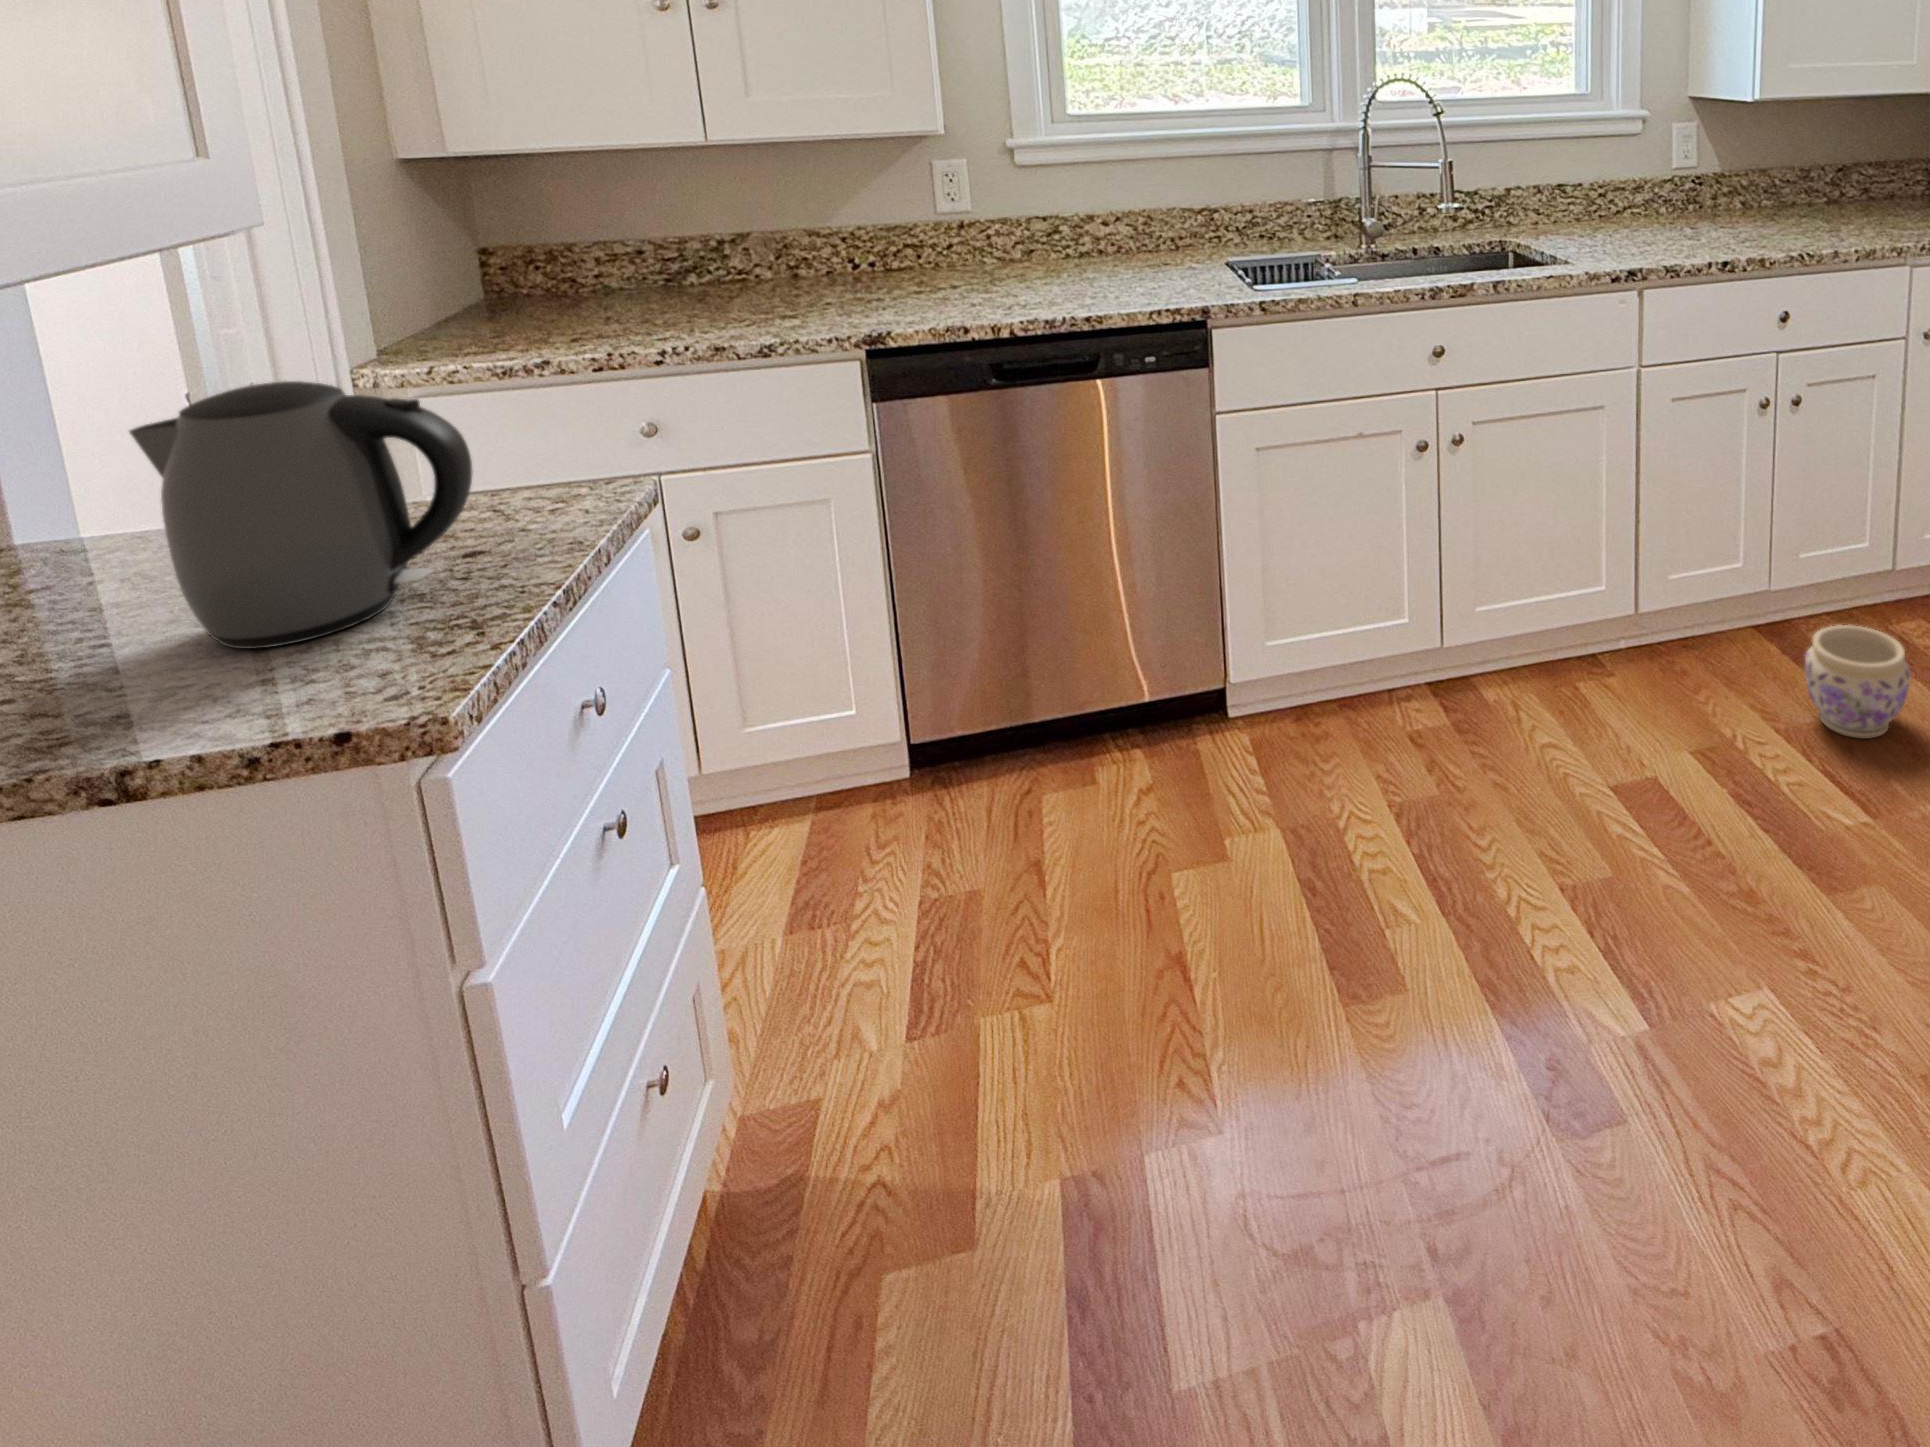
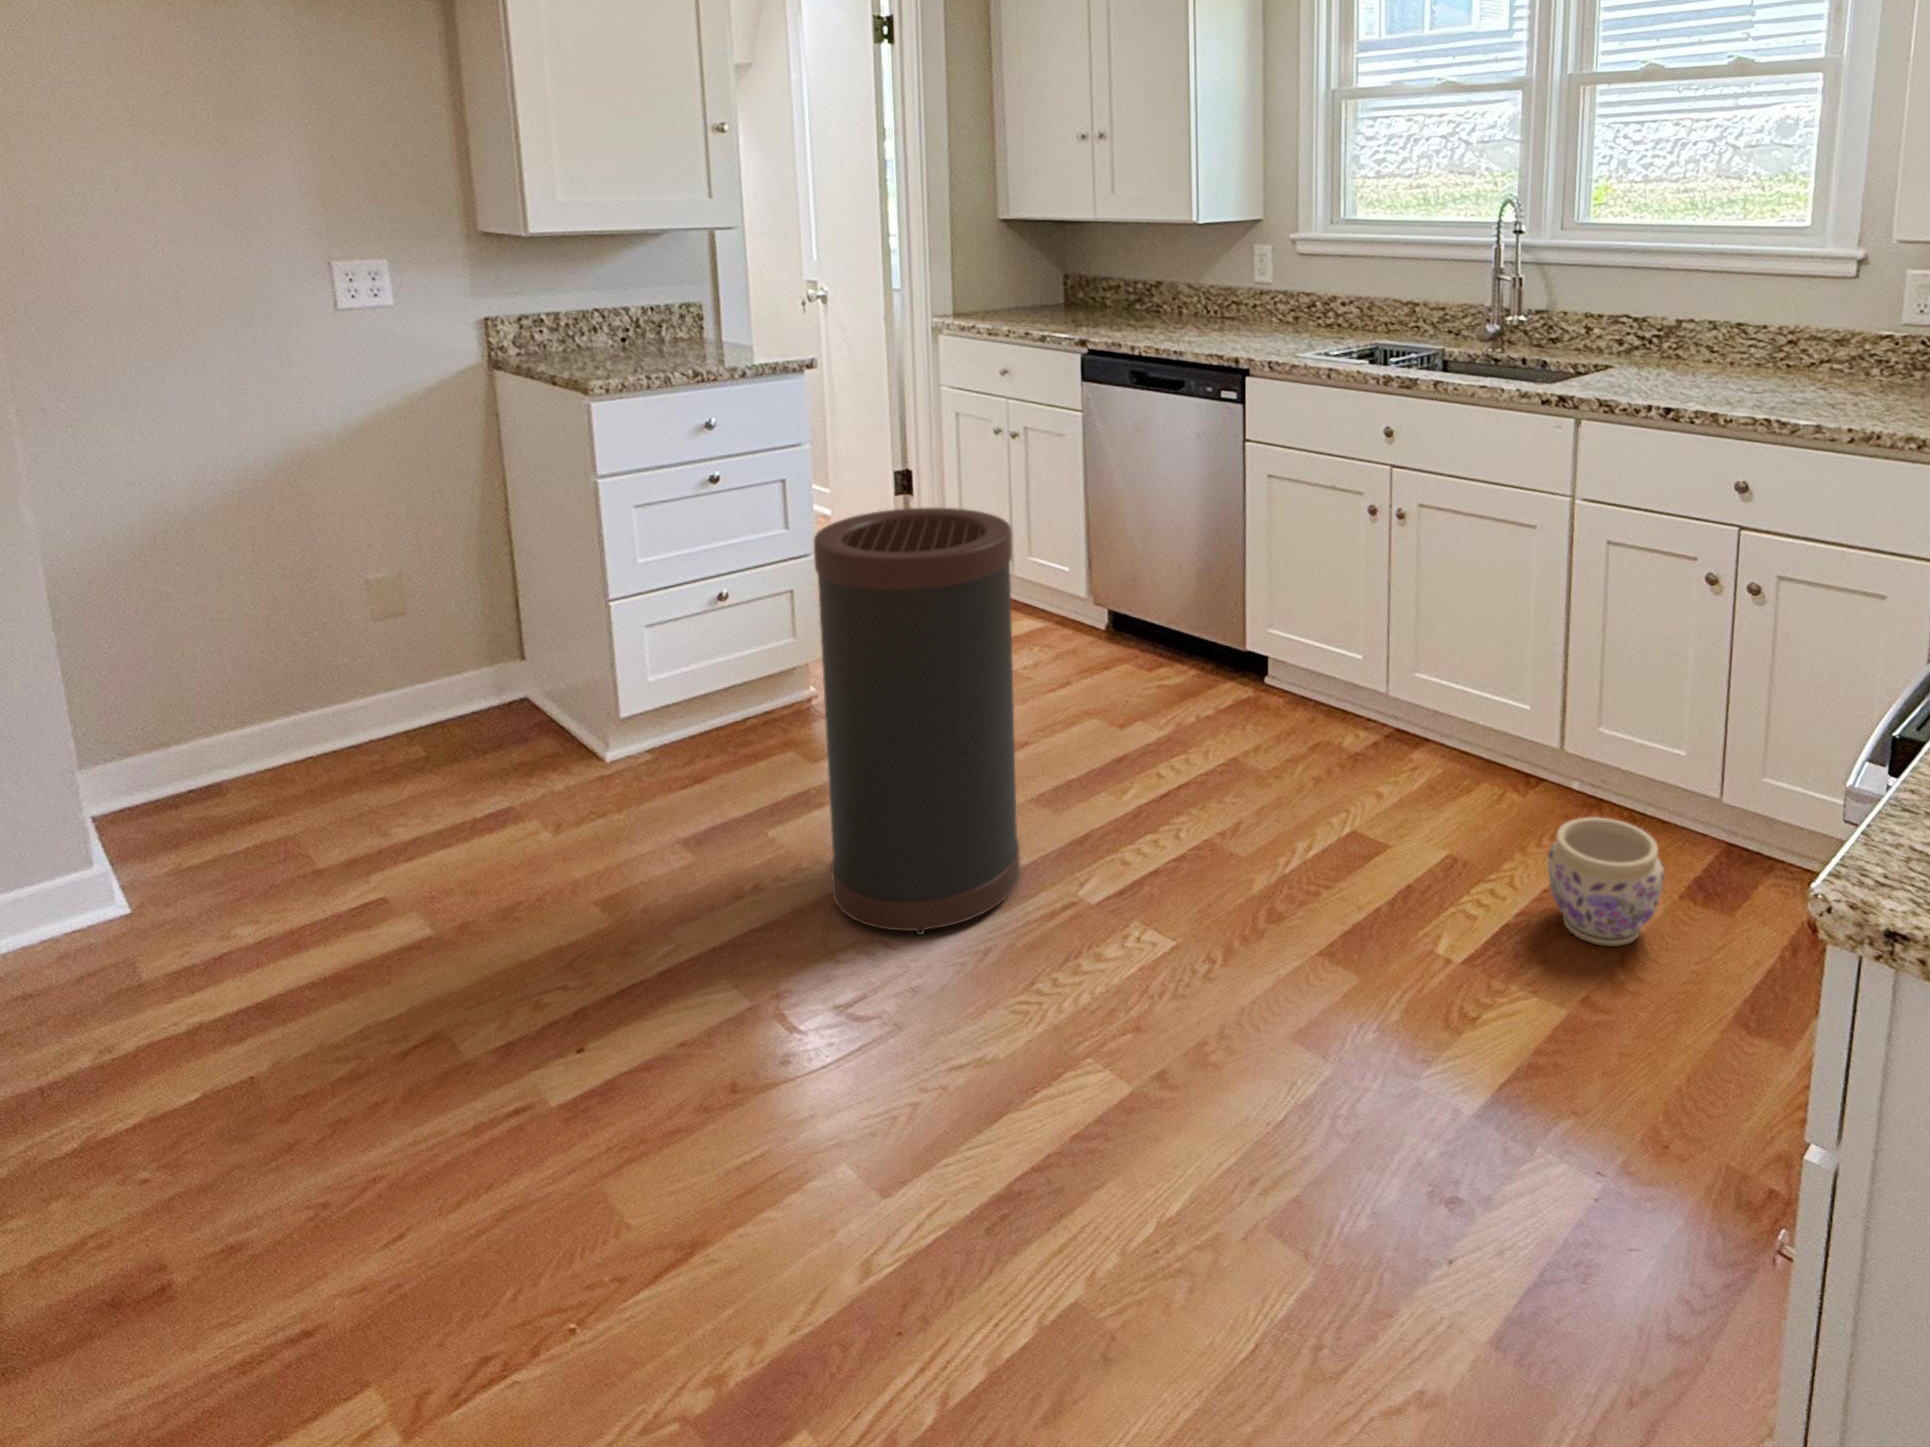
kettle: present [129,381,473,649] -> none [621,273,694,364]
trash can: none [1396,585,1712,1306] -> present [814,508,1020,935]

